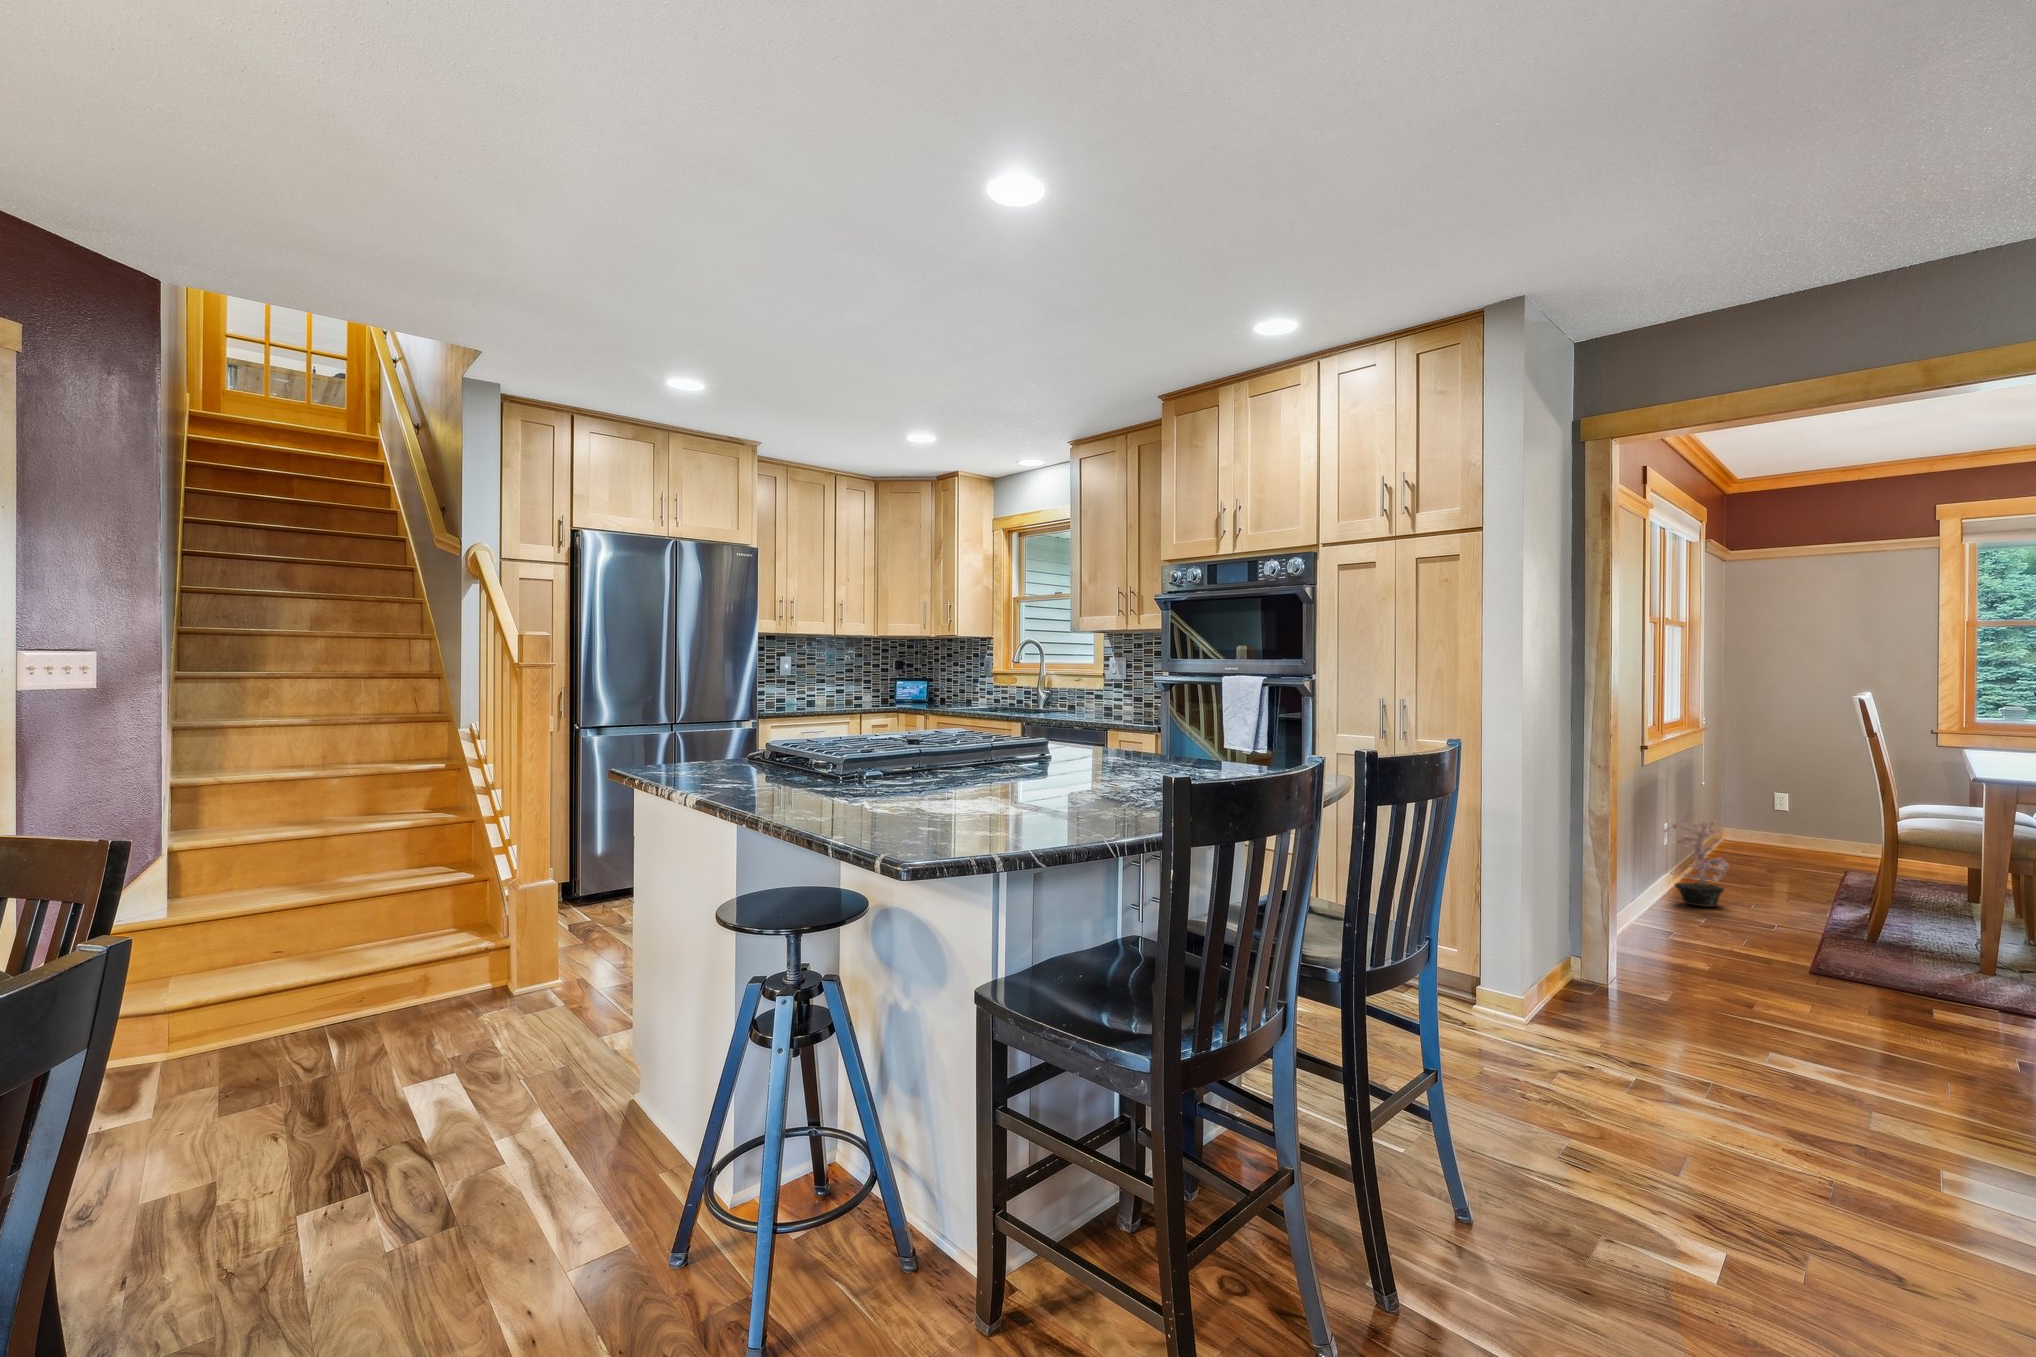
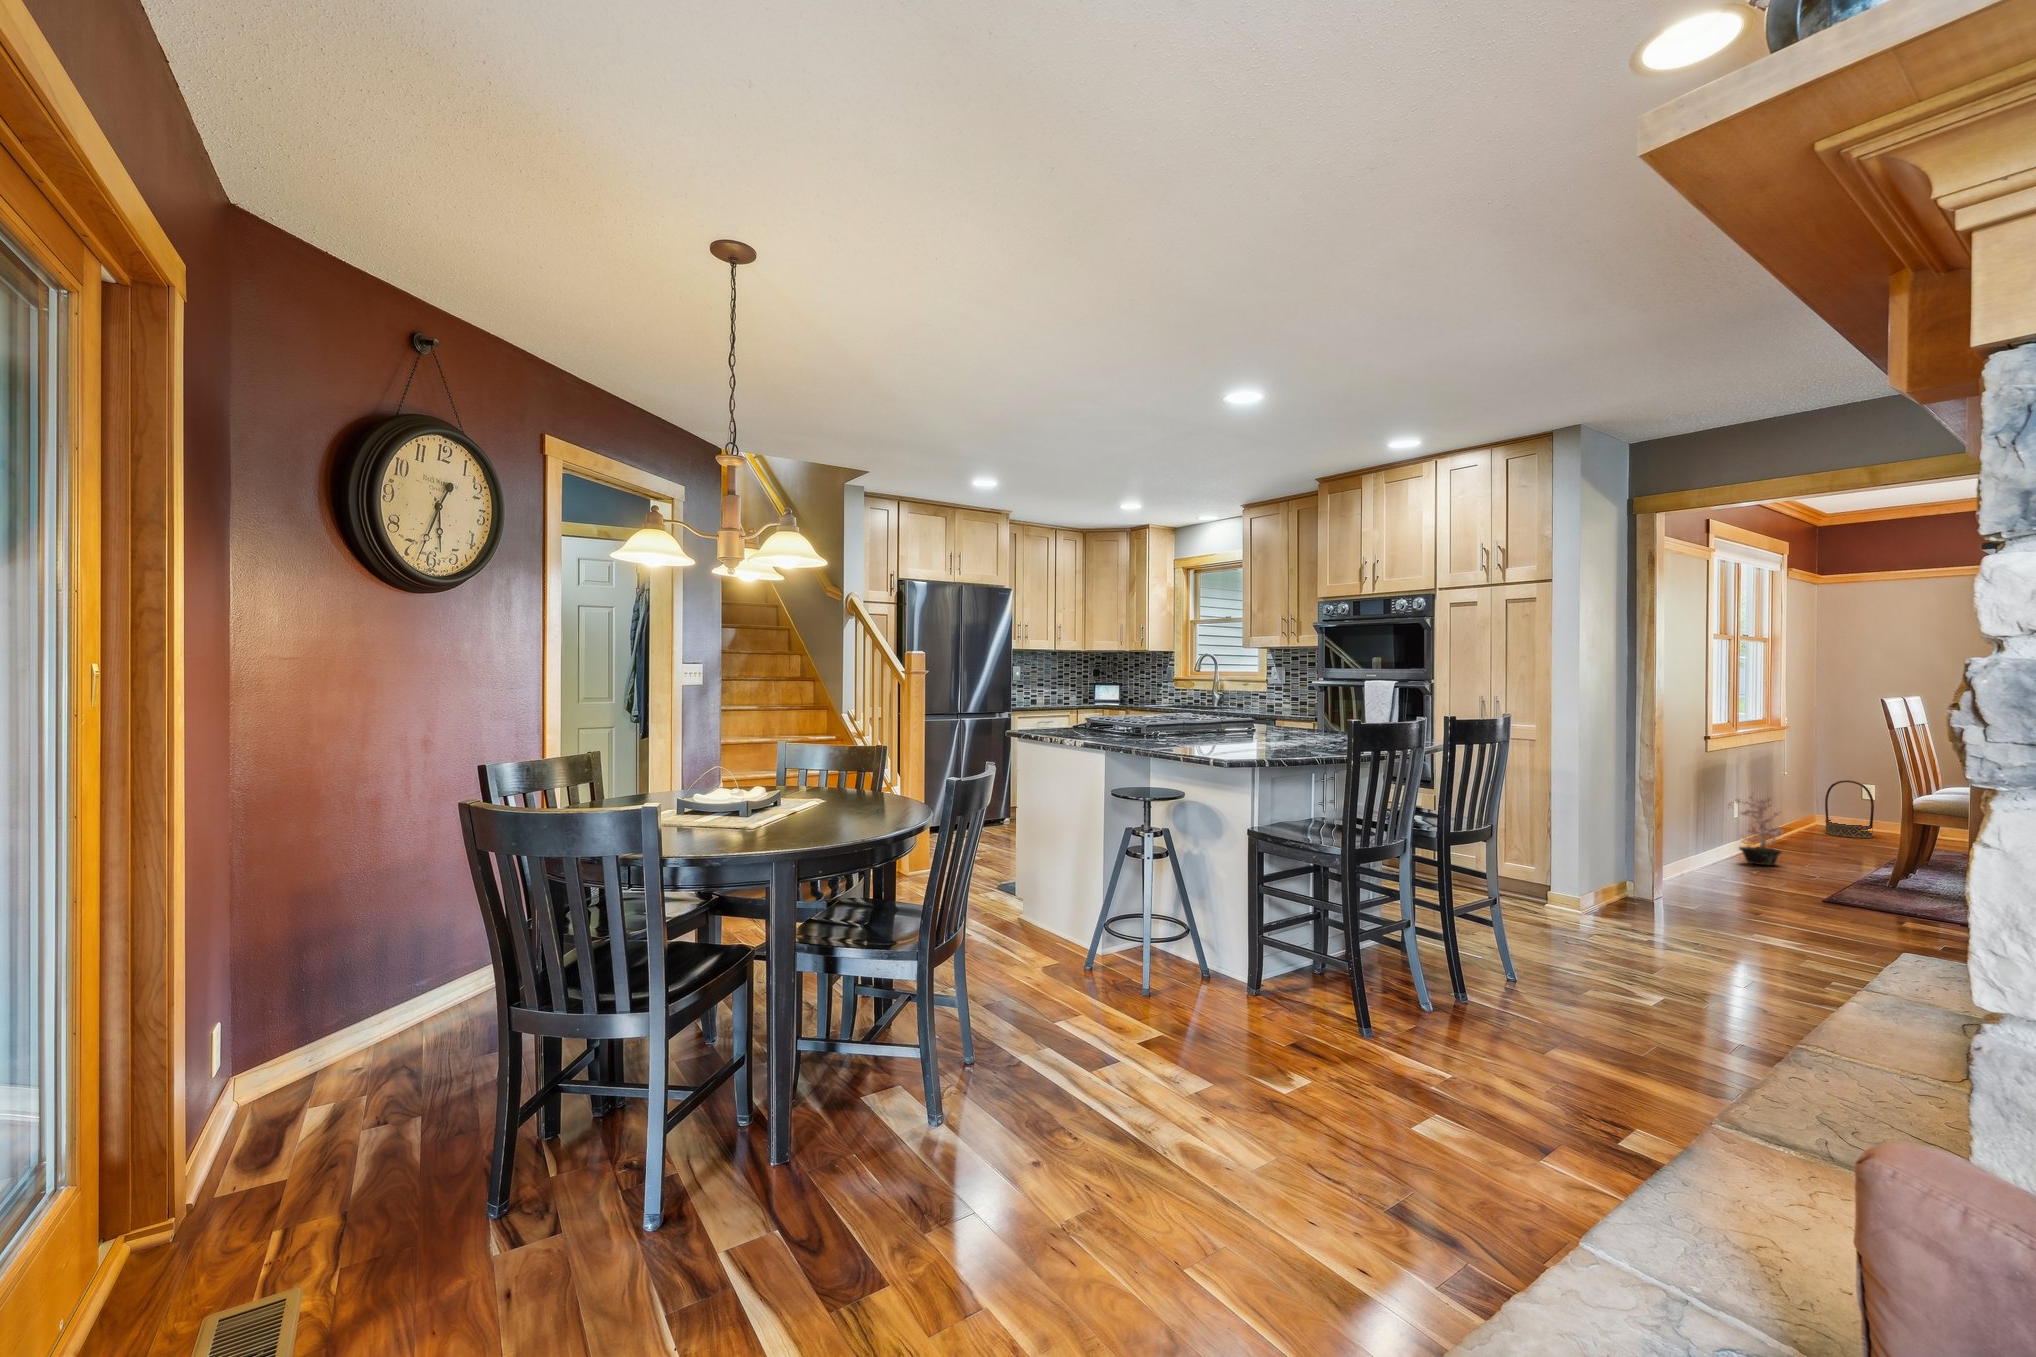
basket: none [1738,789,1794,857] -> present [1825,780,1874,838]

